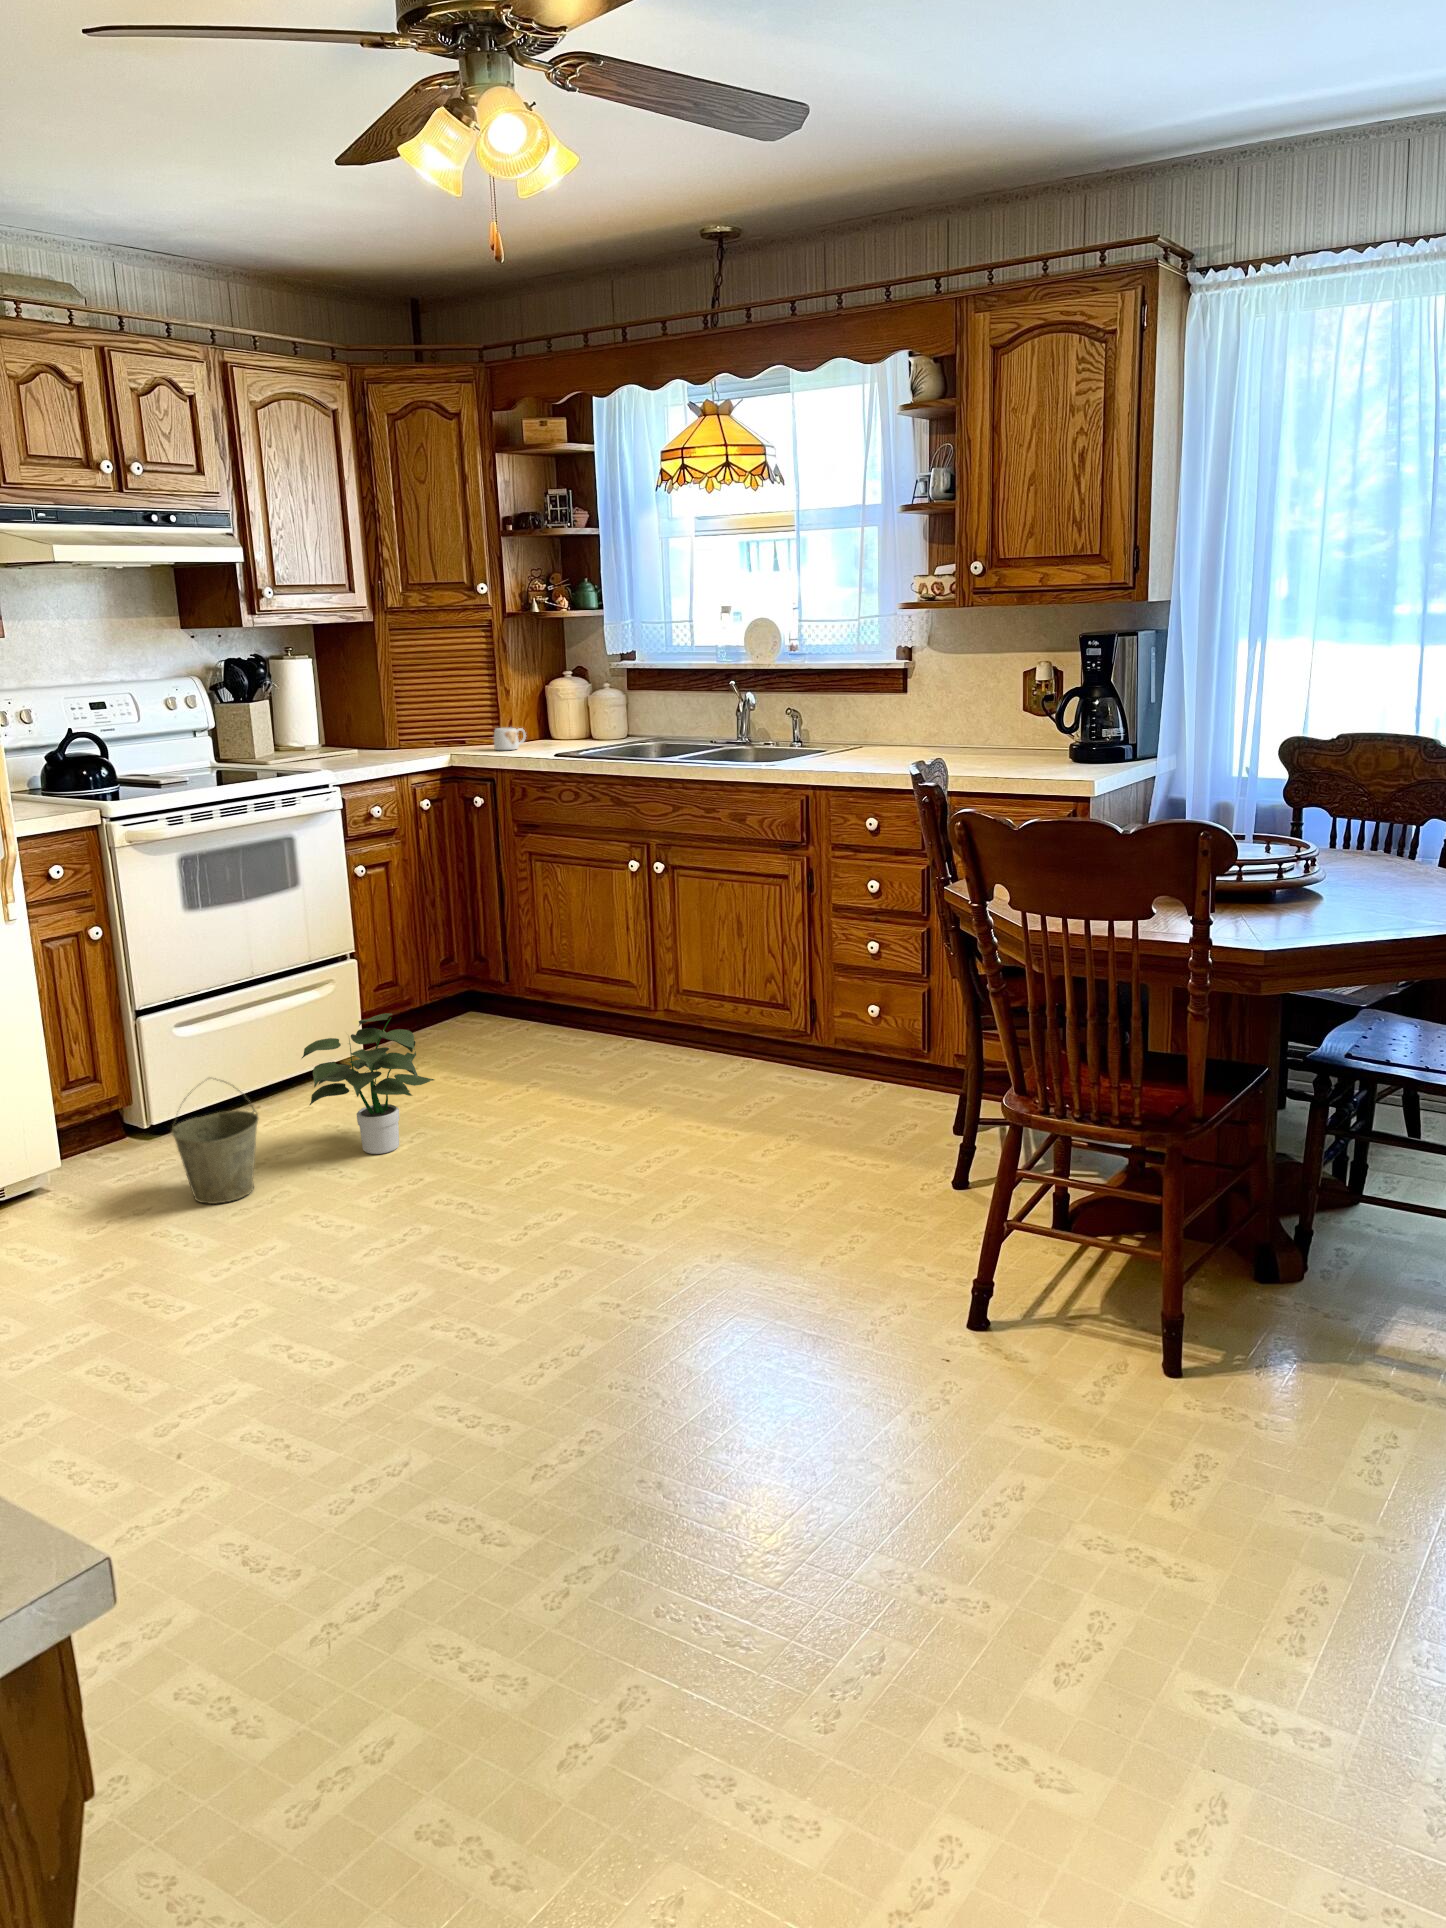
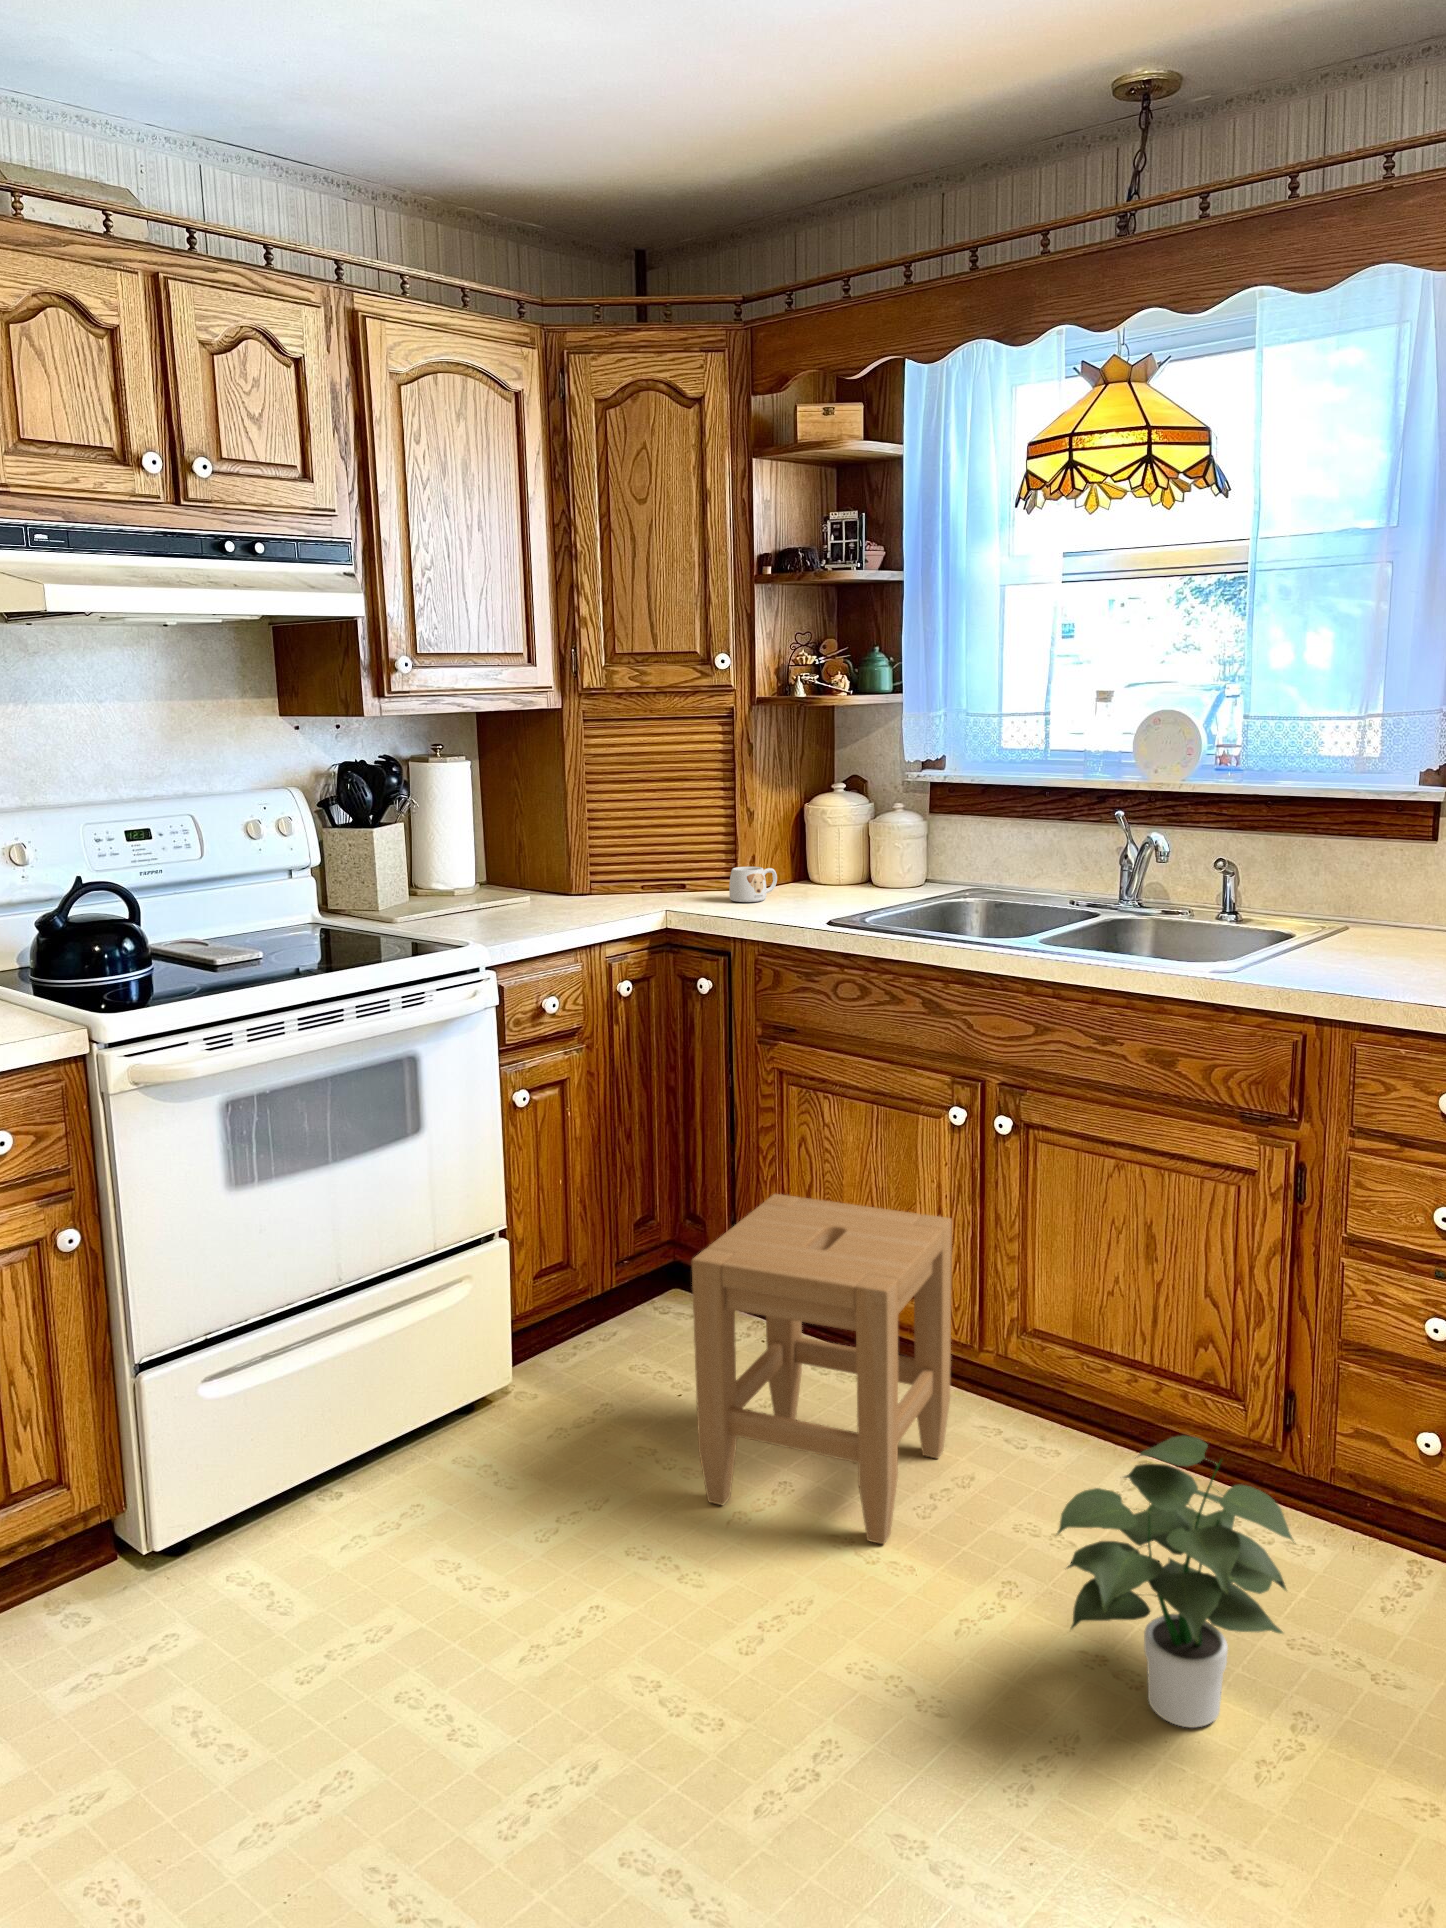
stool: none [469,918,632,1097] -> present [692,1194,952,1544]
potted plant: present [302,1013,434,1154] -> present [1057,1435,1294,1727]
bucket: present [172,1078,259,1204] -> none [135,1569,300,1818]

